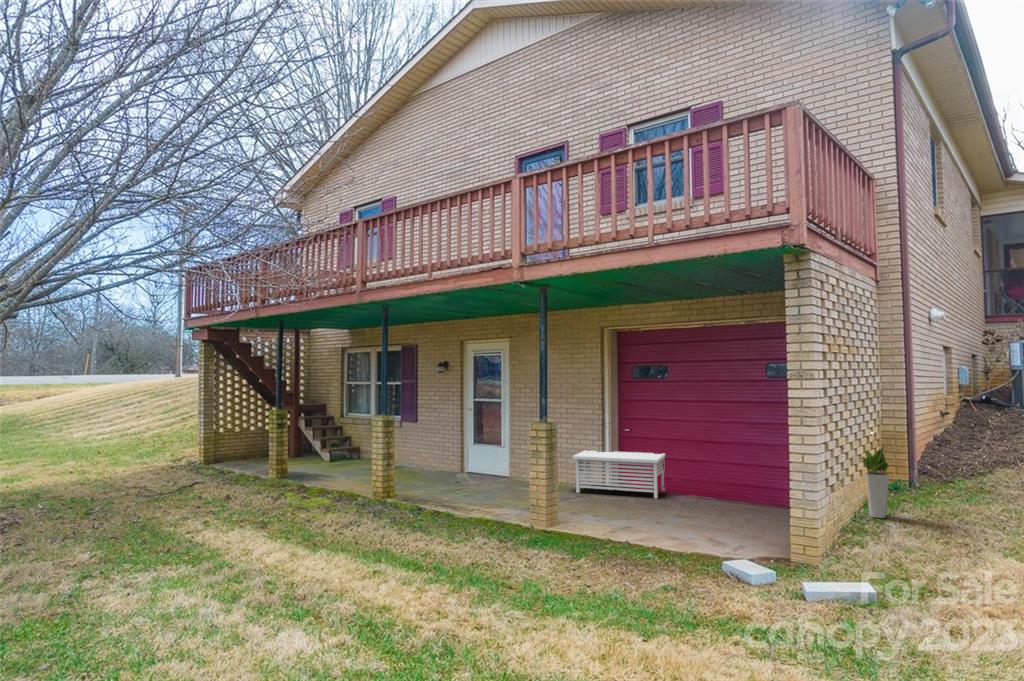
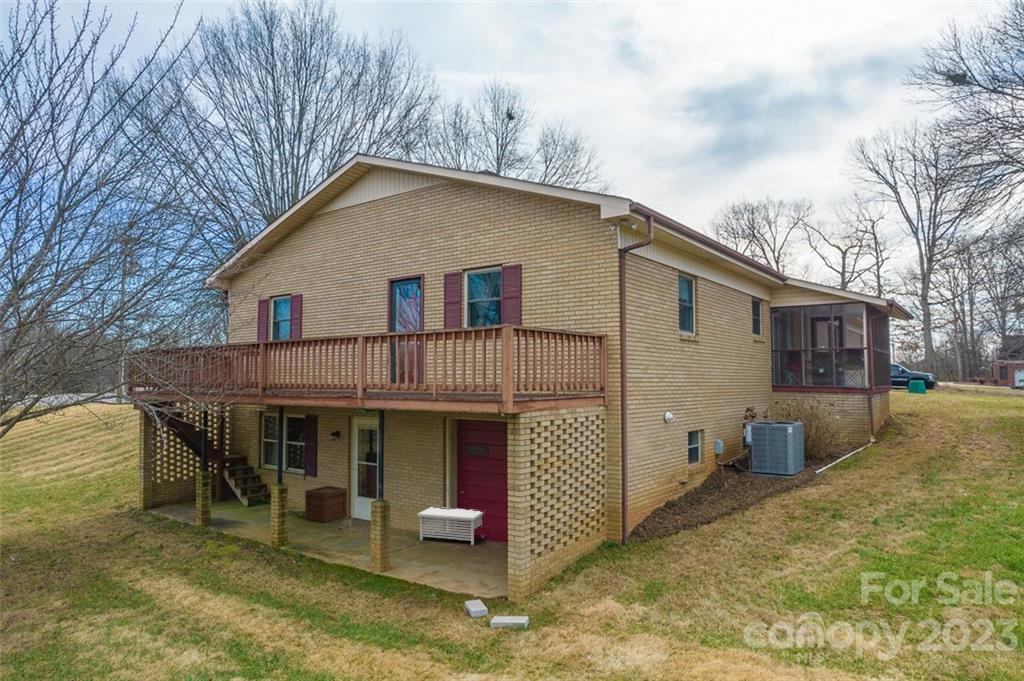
wooden crate: none [408,431,461,476] -> present [305,486,347,523]
planter: present [861,448,889,518] -> none [576,520,593,566]

